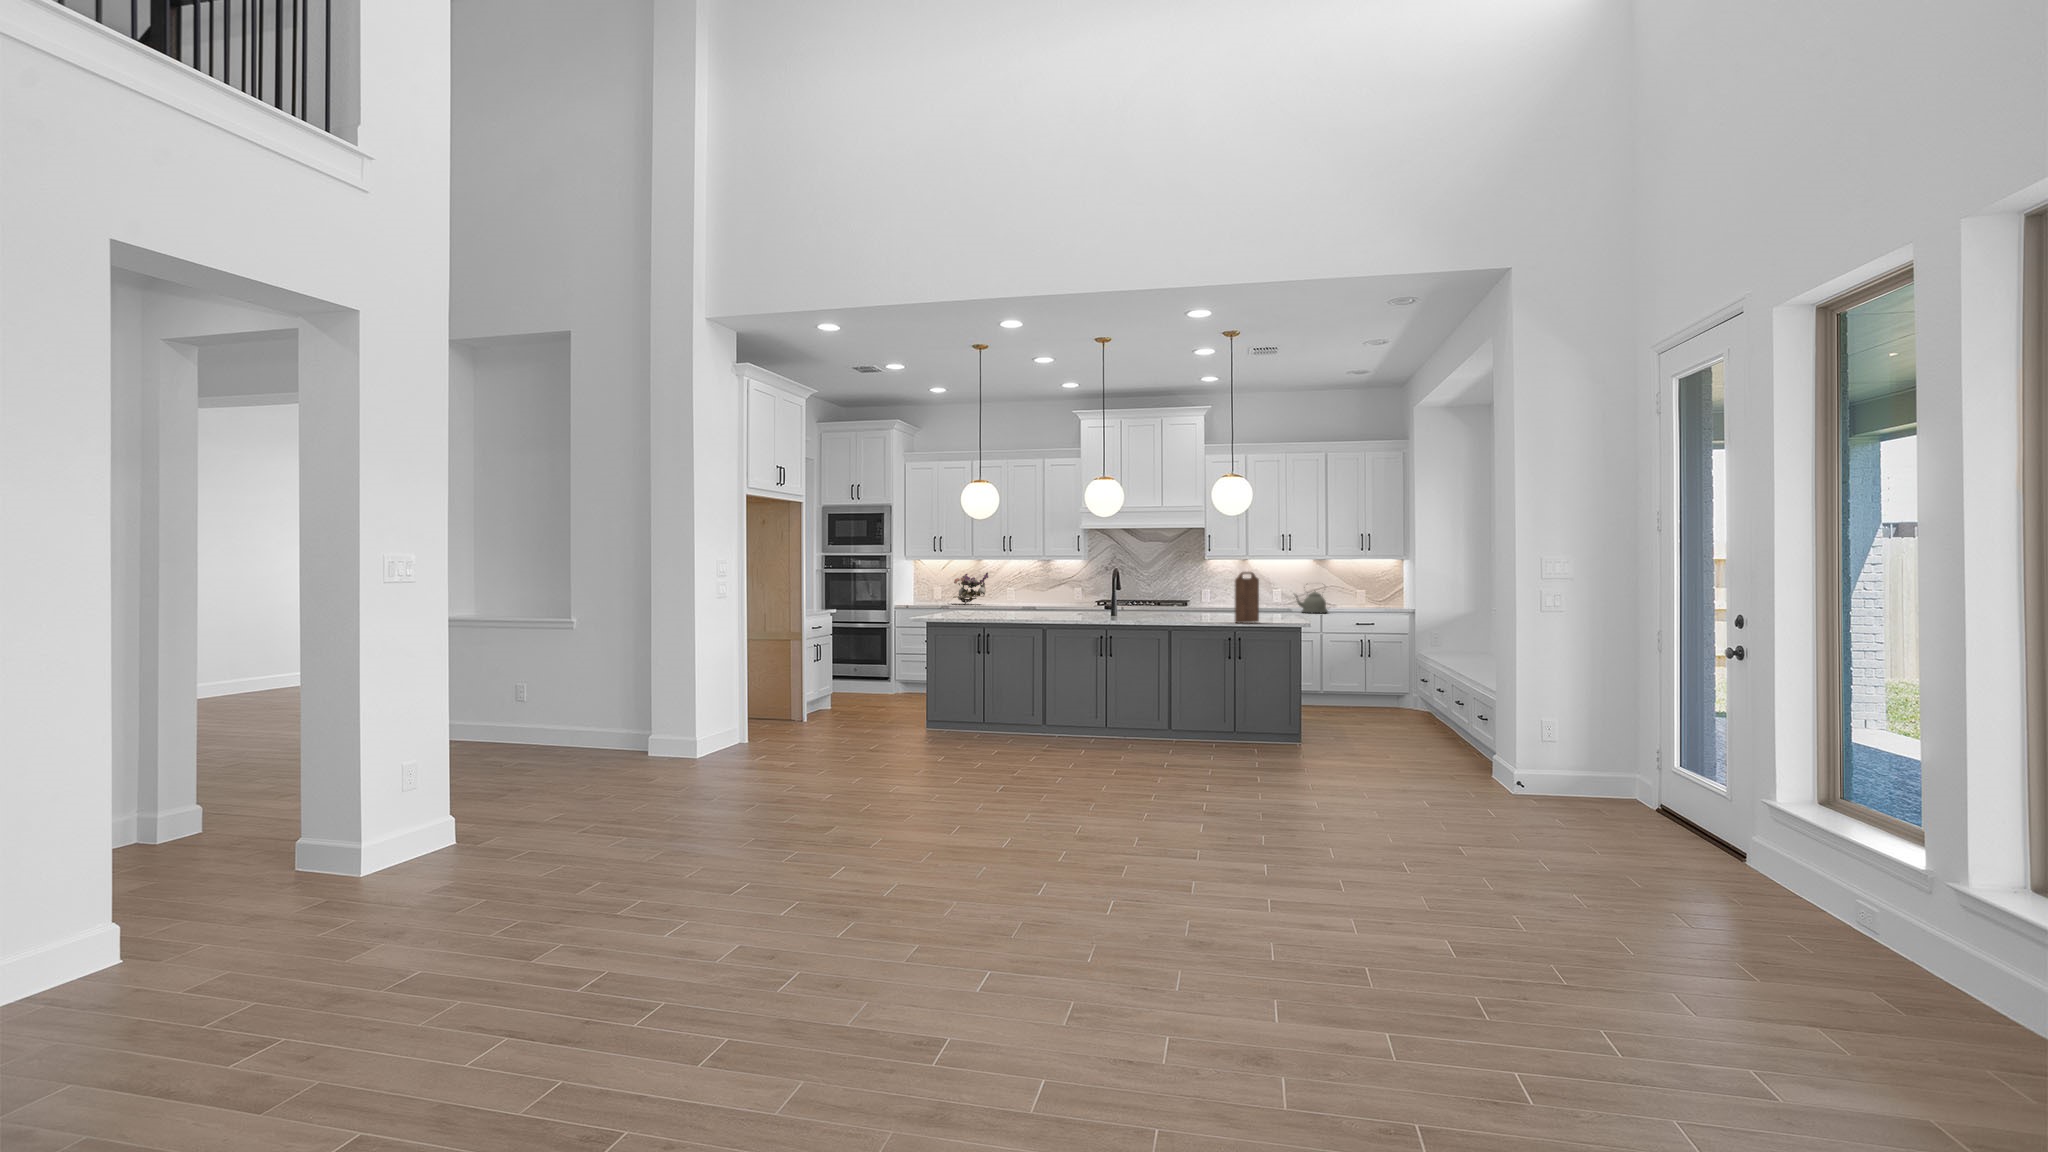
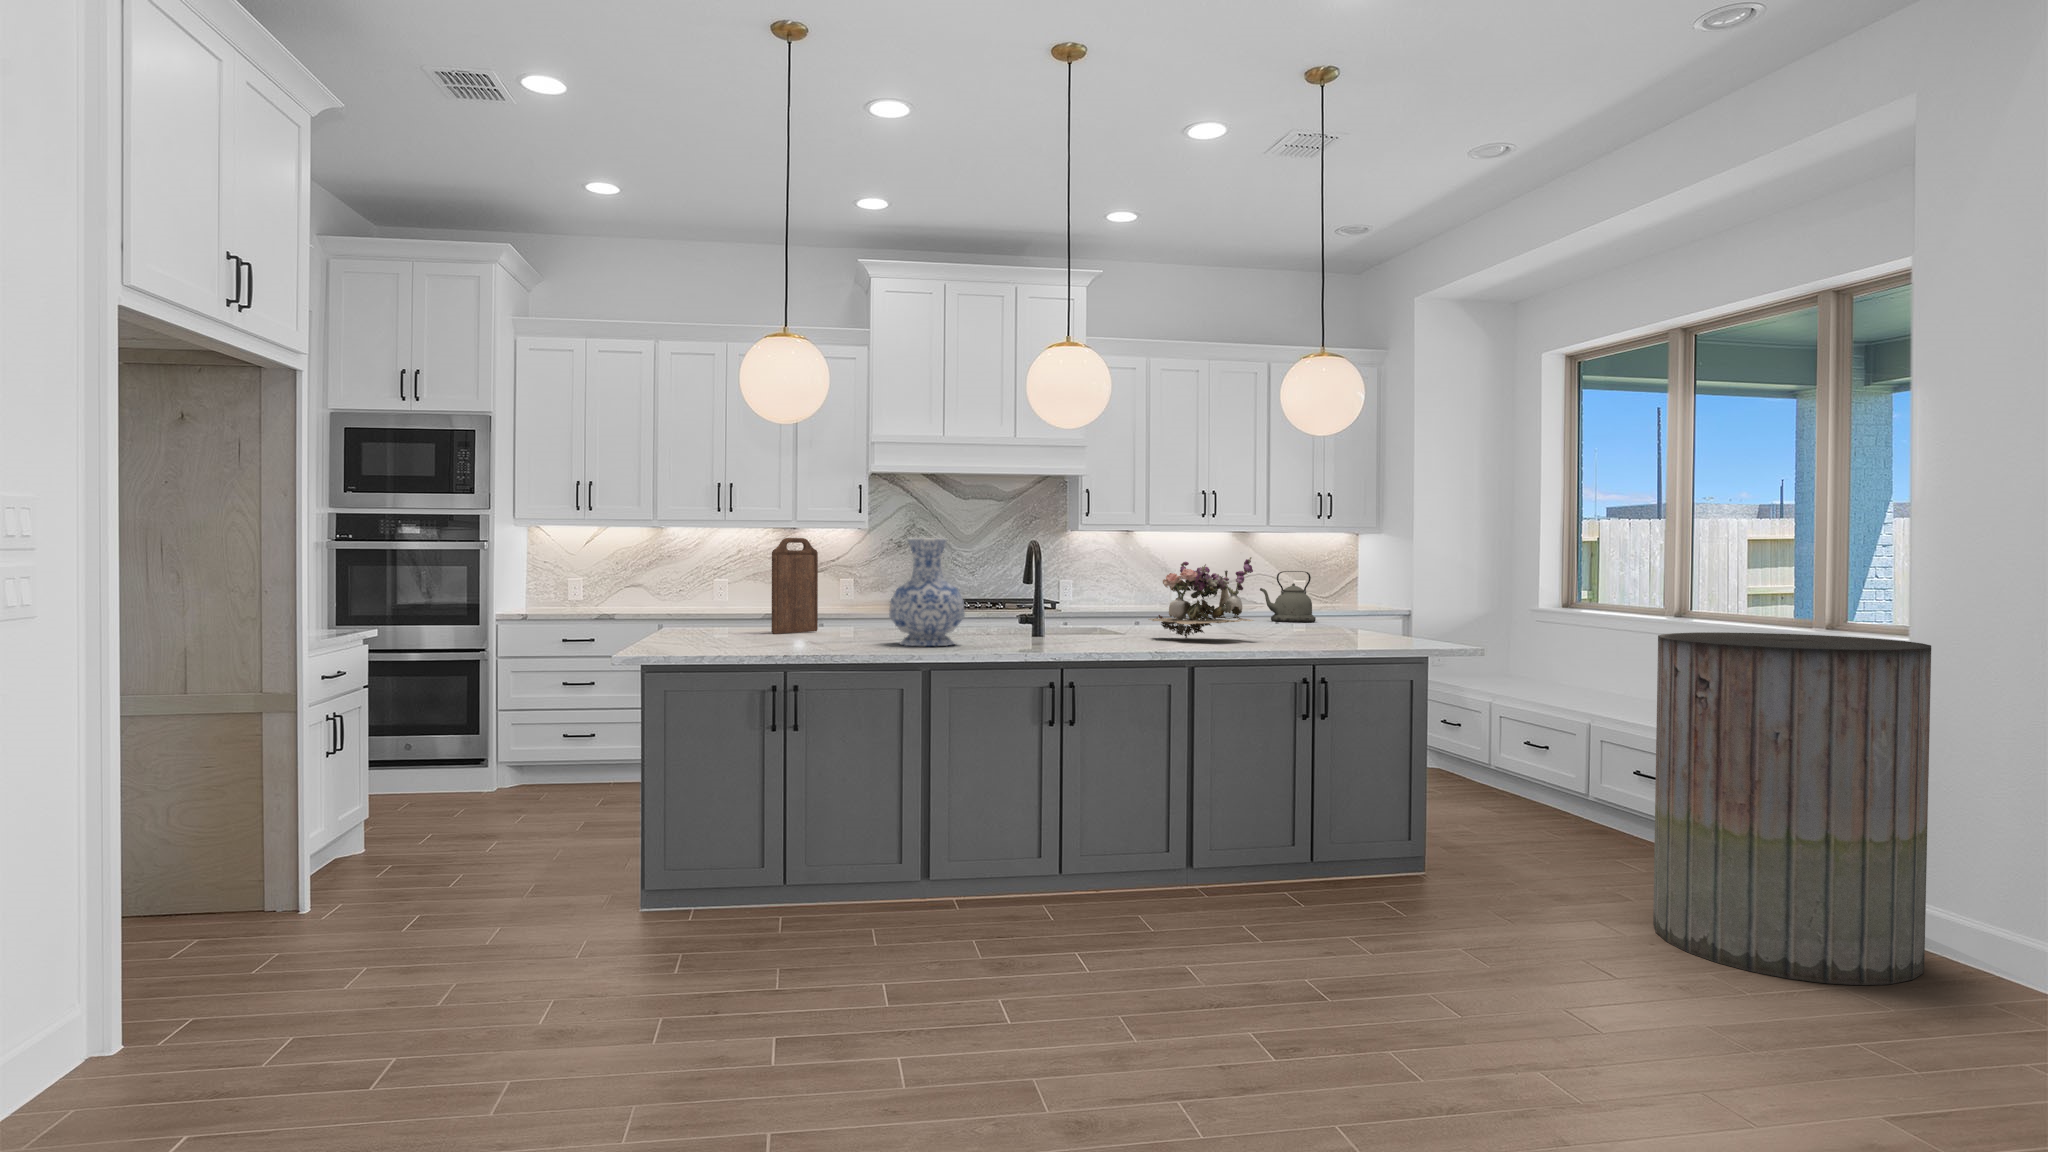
vase: none [1030,569,1064,618] -> present [889,538,965,646]
flower arrangement: present [953,572,988,604] -> present [1149,557,1254,638]
cutting board: present [1235,572,1259,623] -> present [772,538,818,634]
trash can: none [1370,616,1494,784] -> present [1653,632,1931,985]

